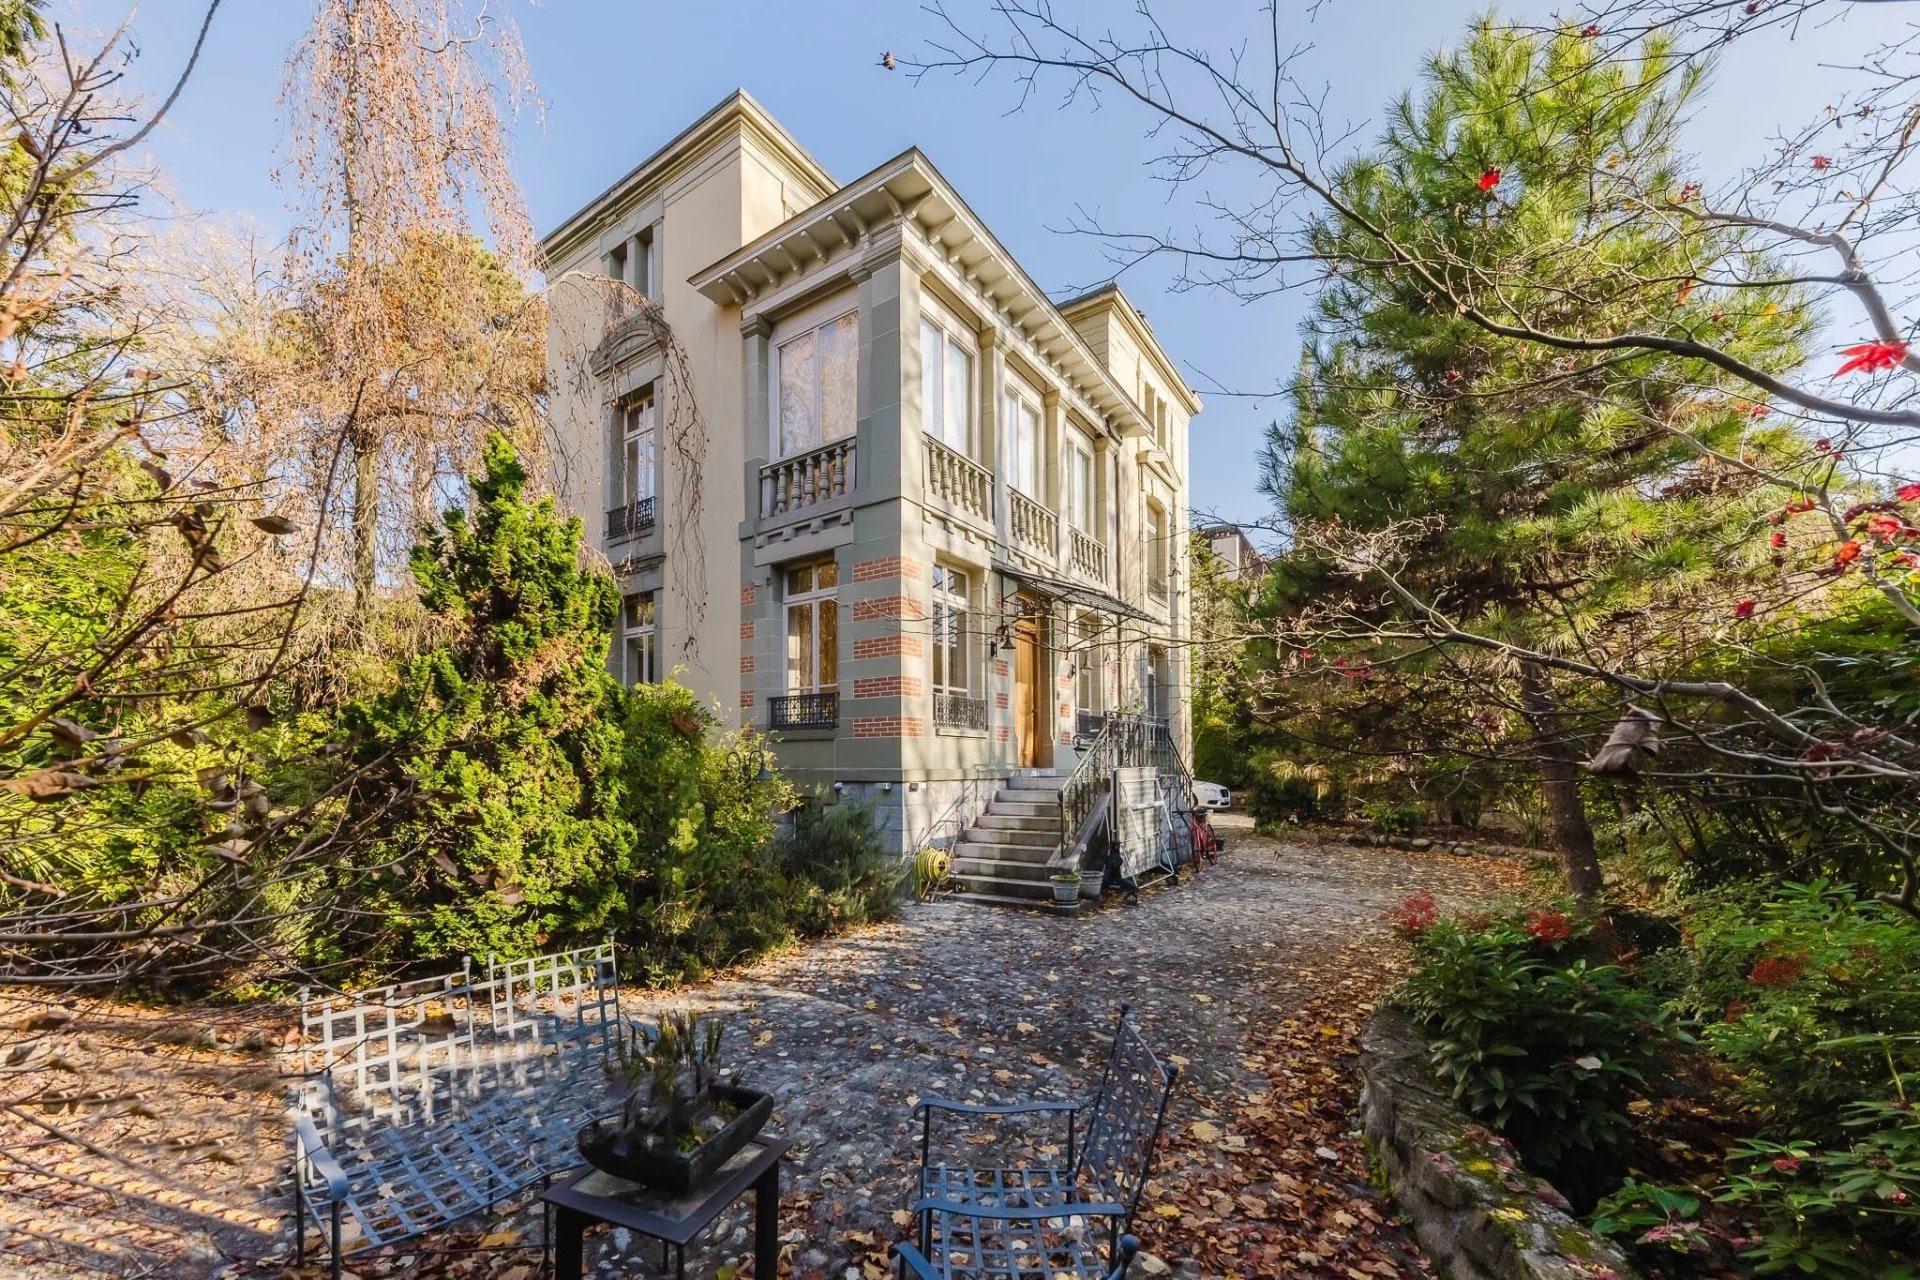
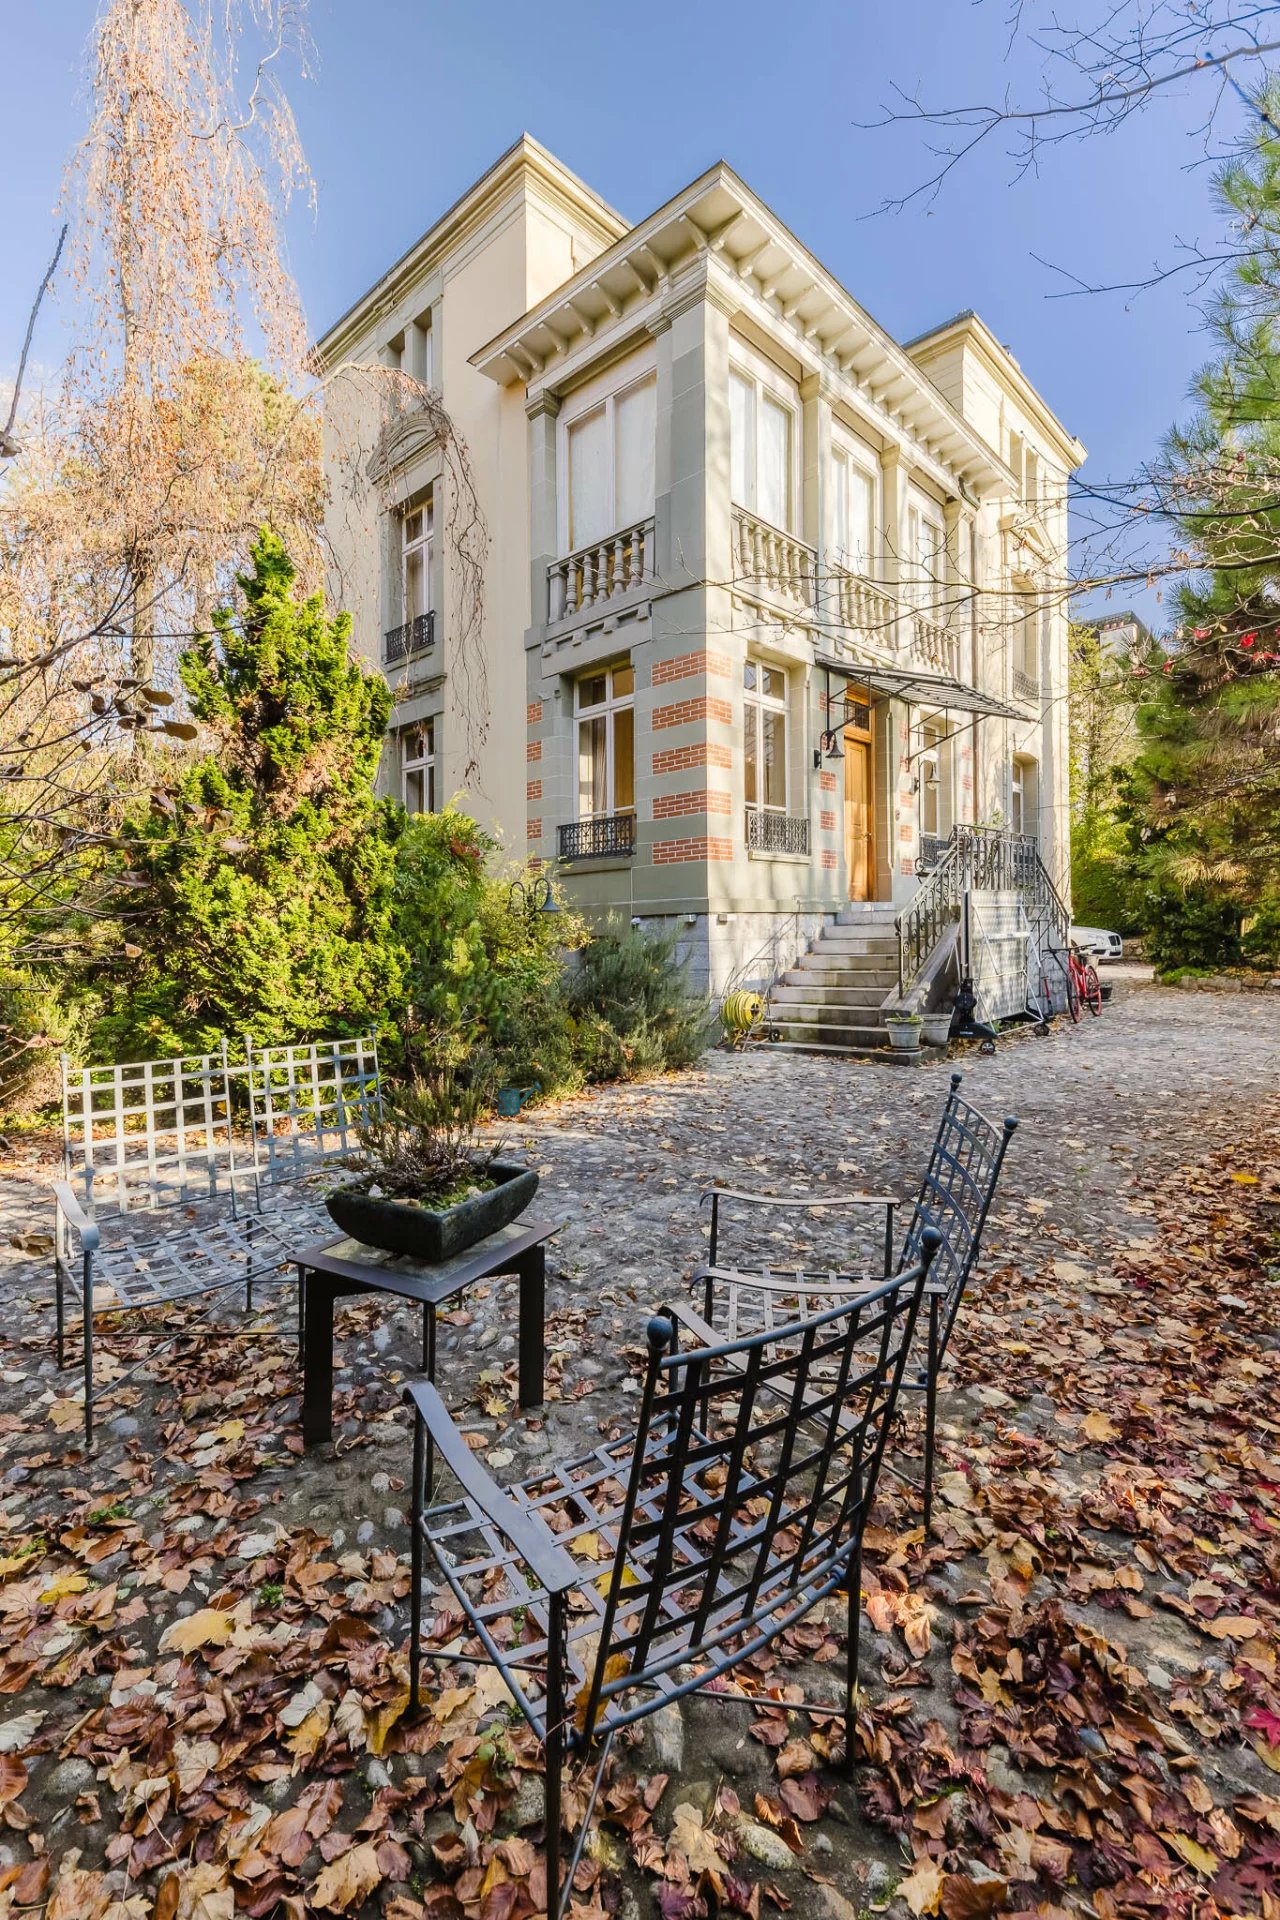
watering can: none [701,947,749,981] -> present [494,1081,541,1116]

